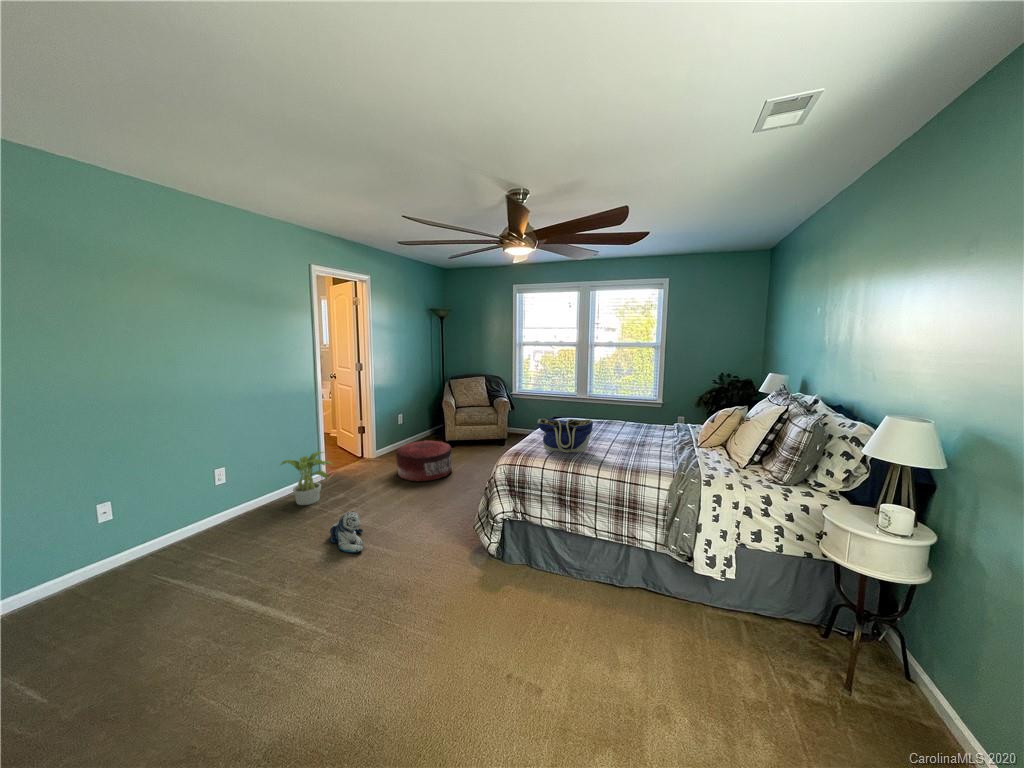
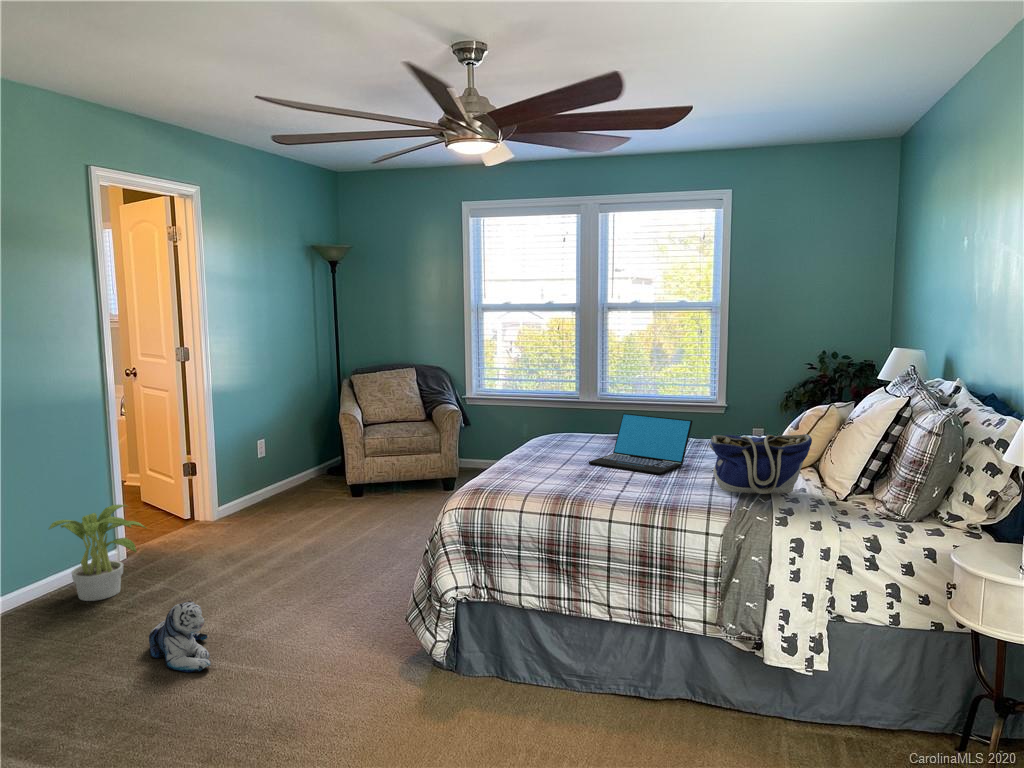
laptop: none [584,409,647,447] -> present [589,413,693,475]
tote bag: present [538,418,593,453] -> present [708,434,812,494]
pouf: present [396,440,452,481] -> none [257,482,360,554]

